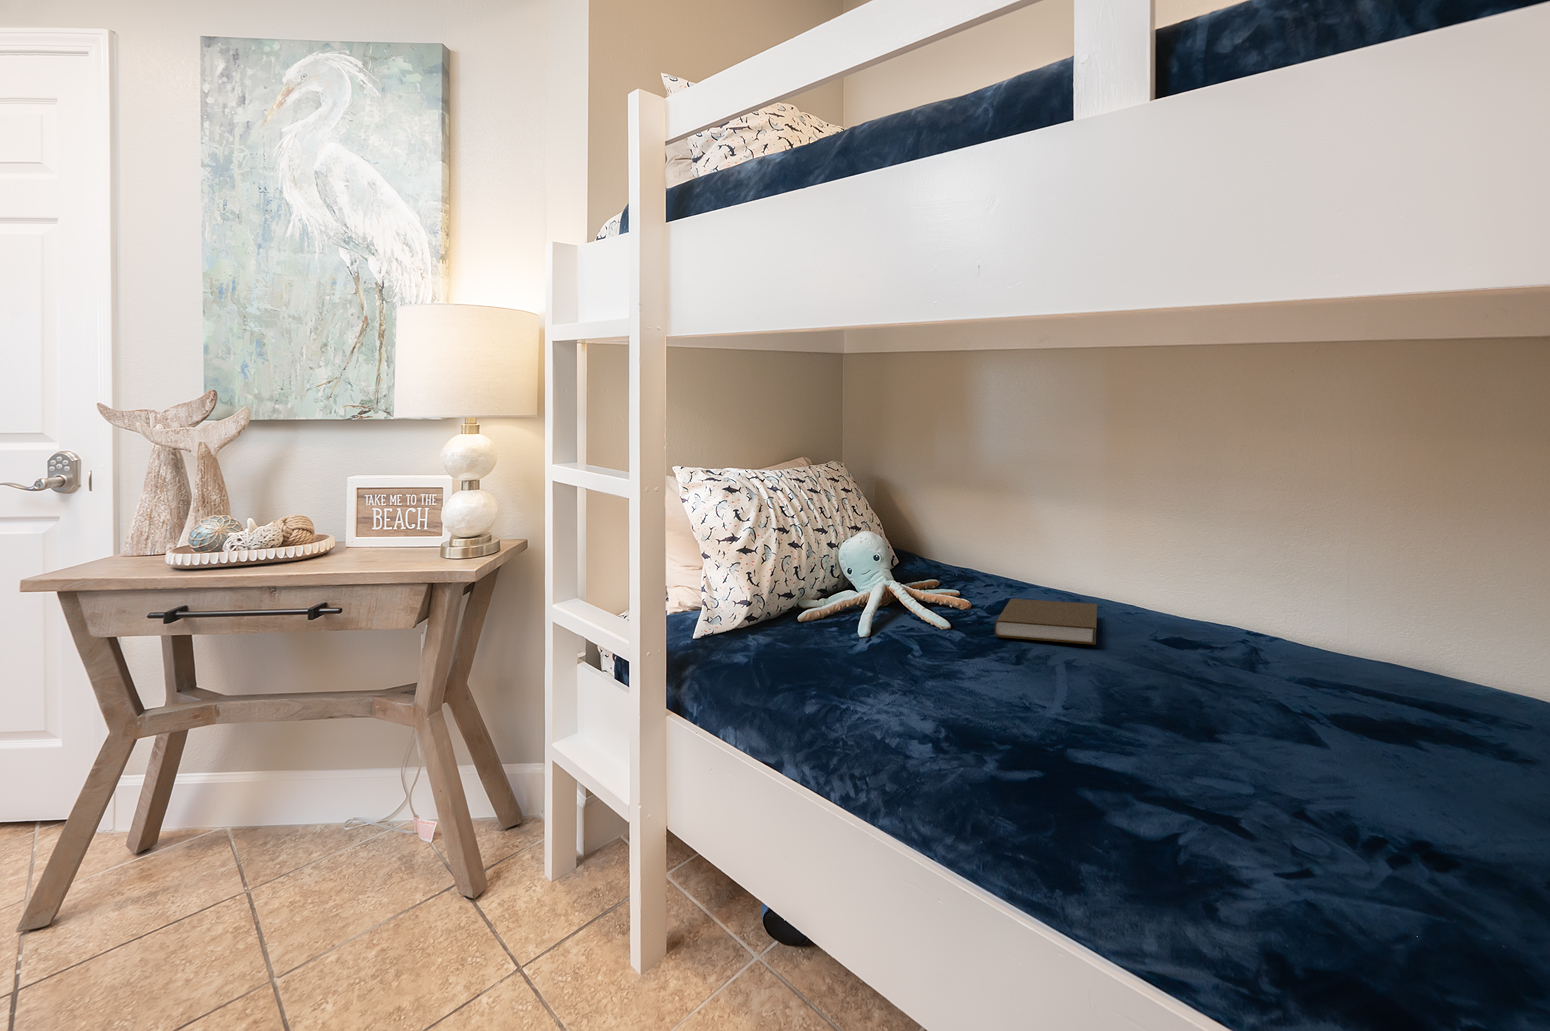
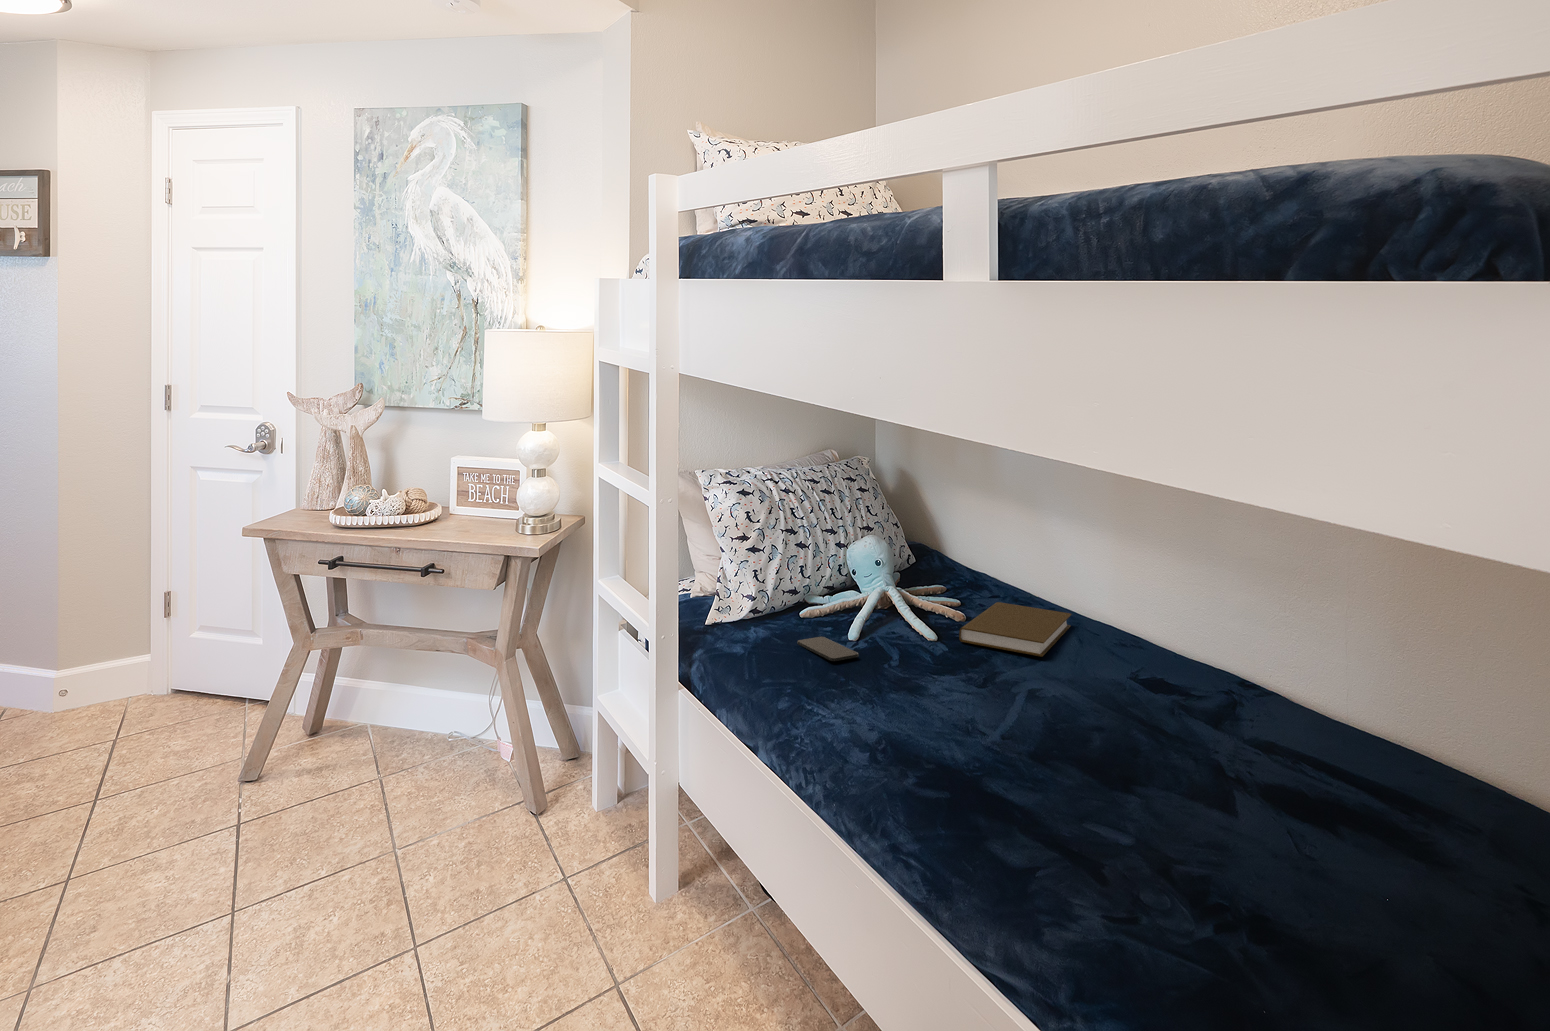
smartphone: none [816,641,896,662] -> present [798,637,858,661]

